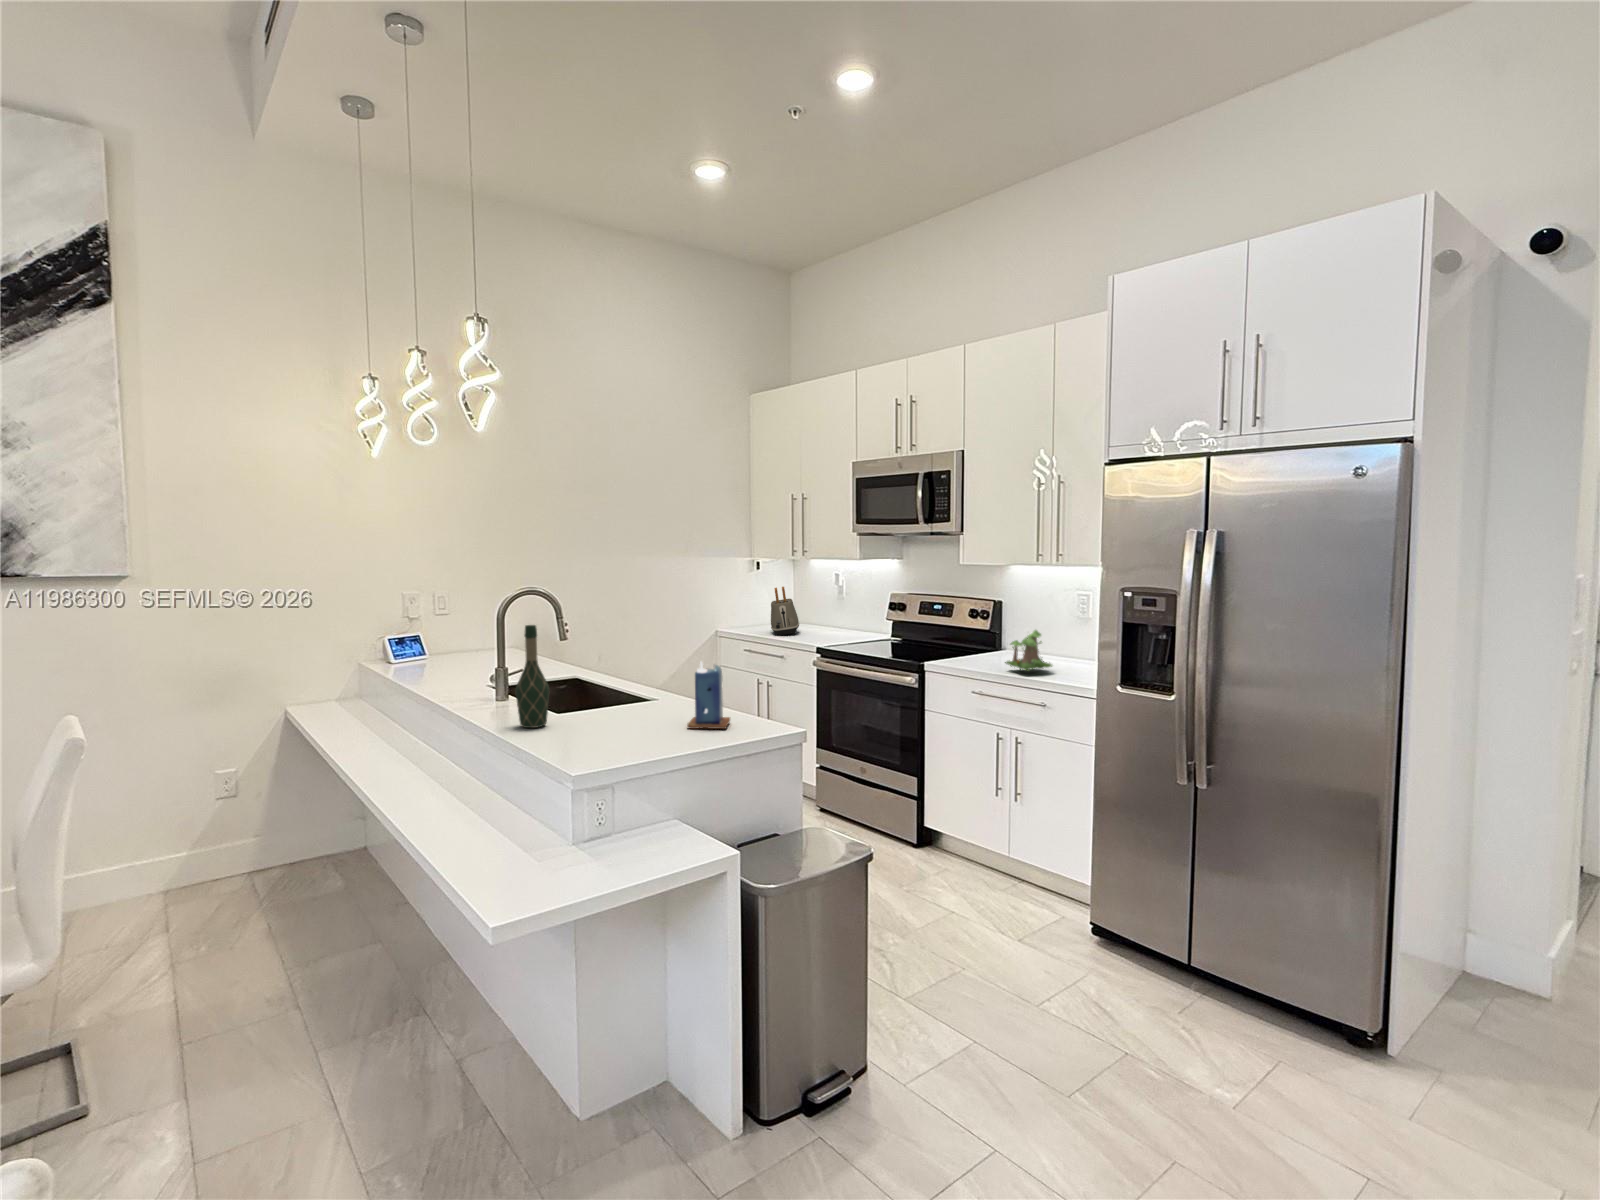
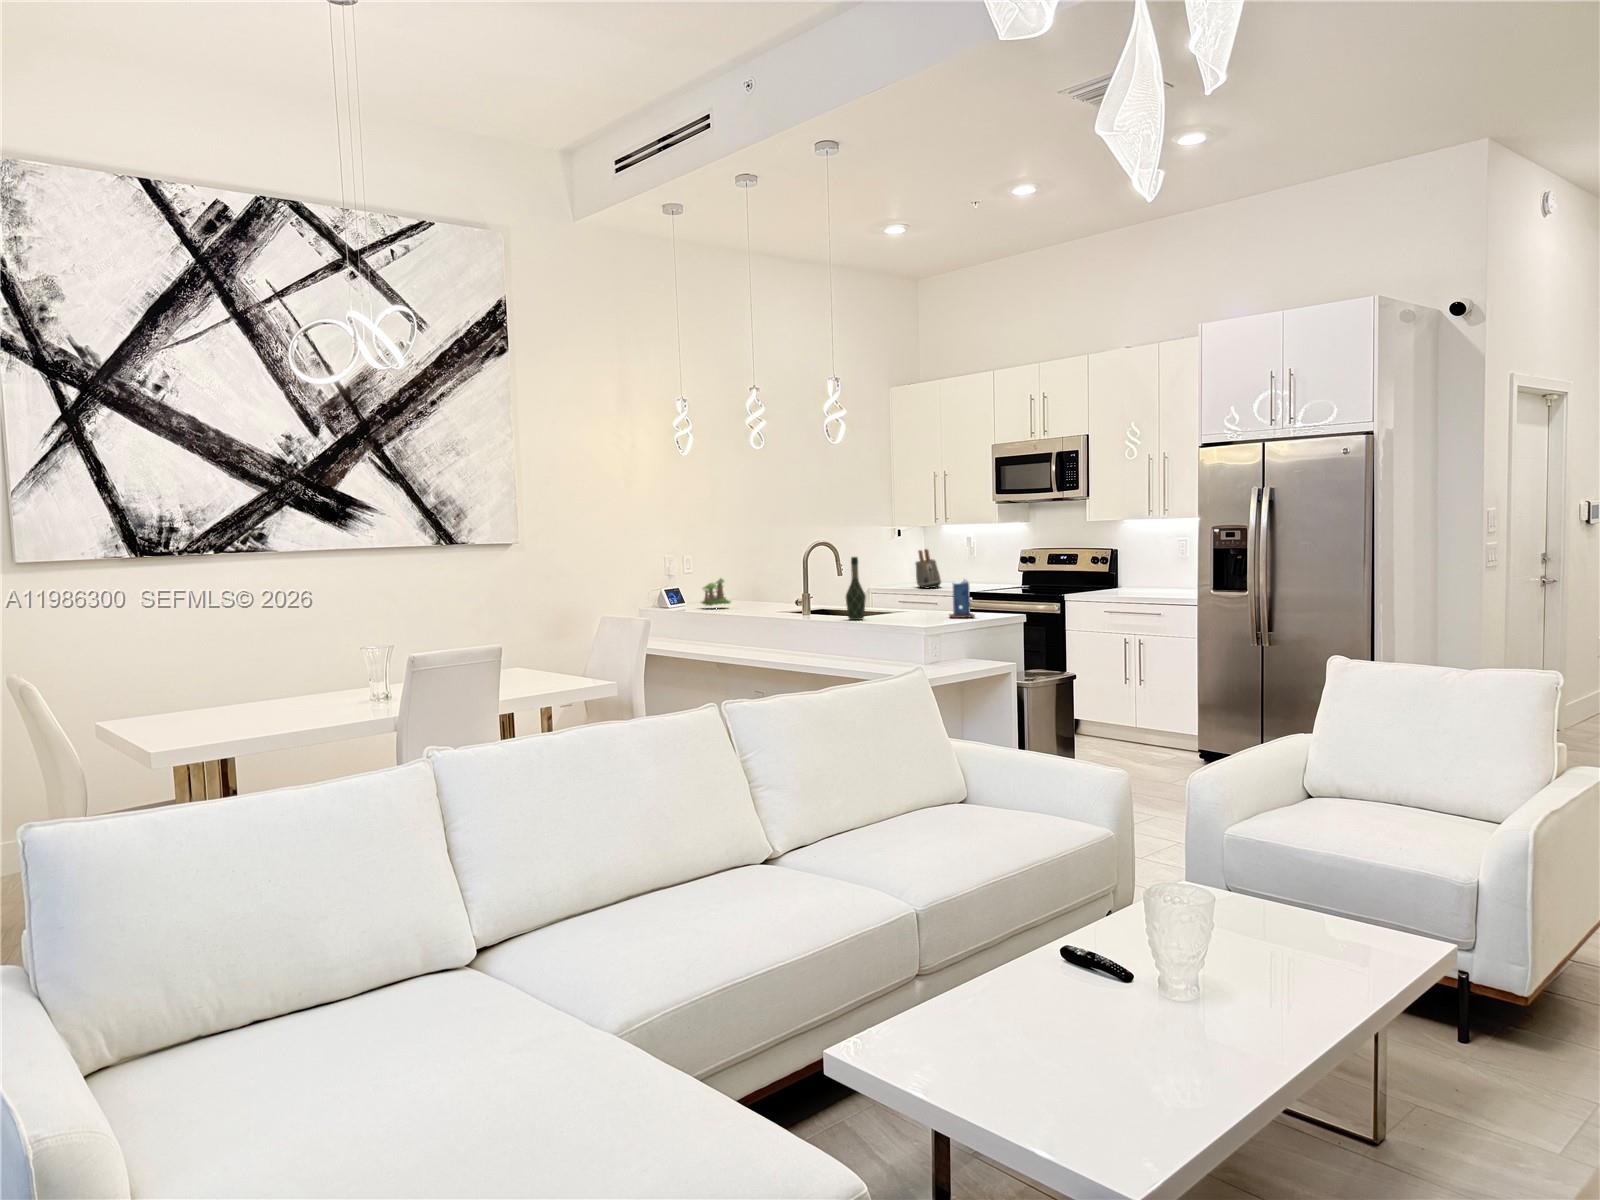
plant: present [1005,630,1052,670] -> present [700,578,730,606]

